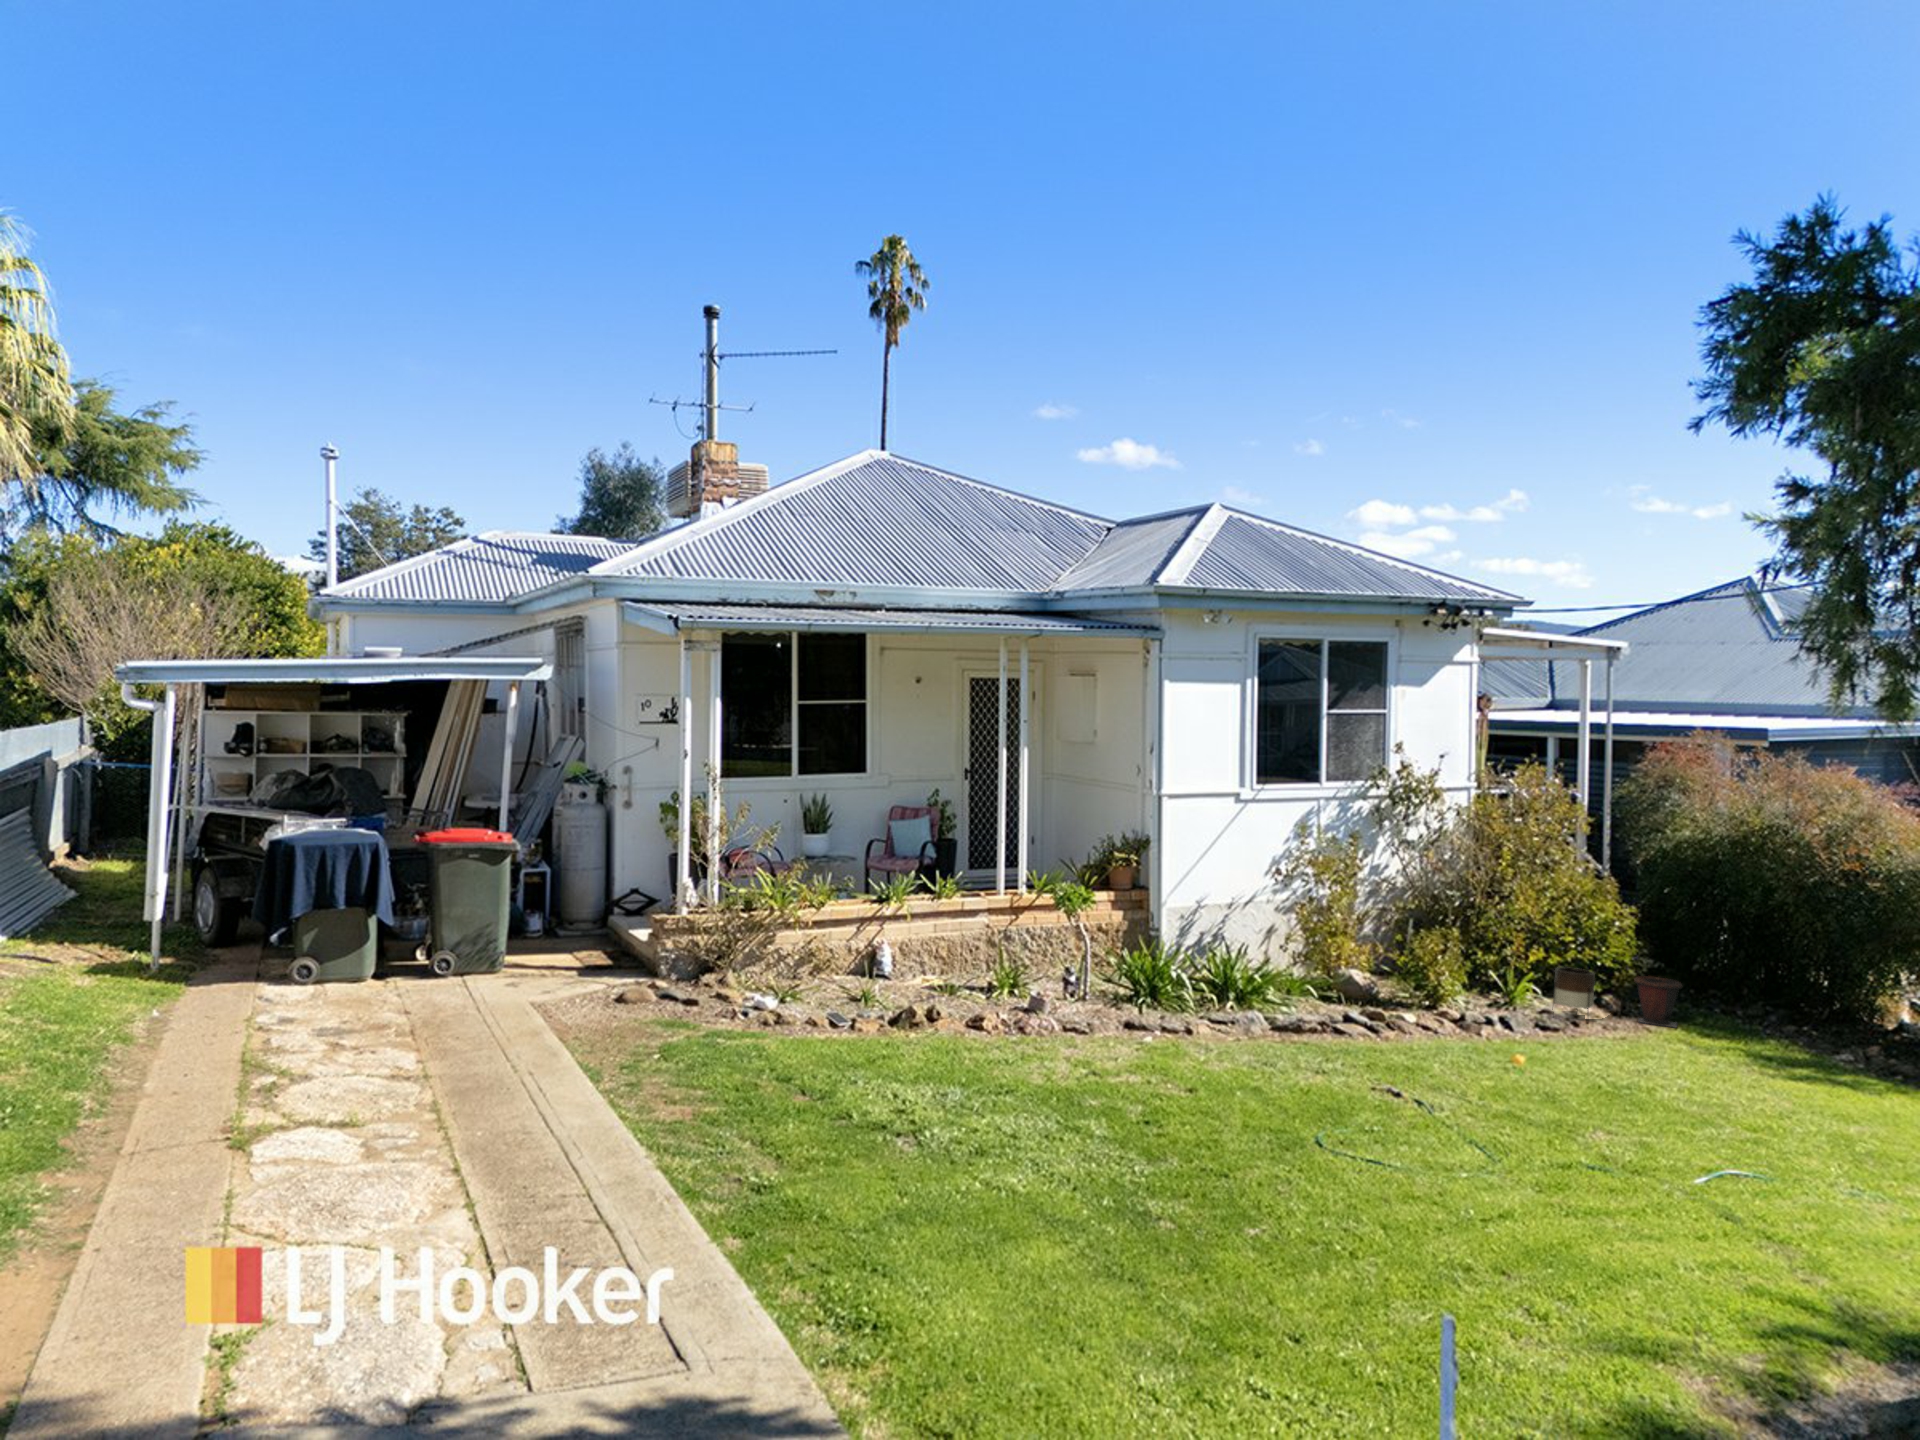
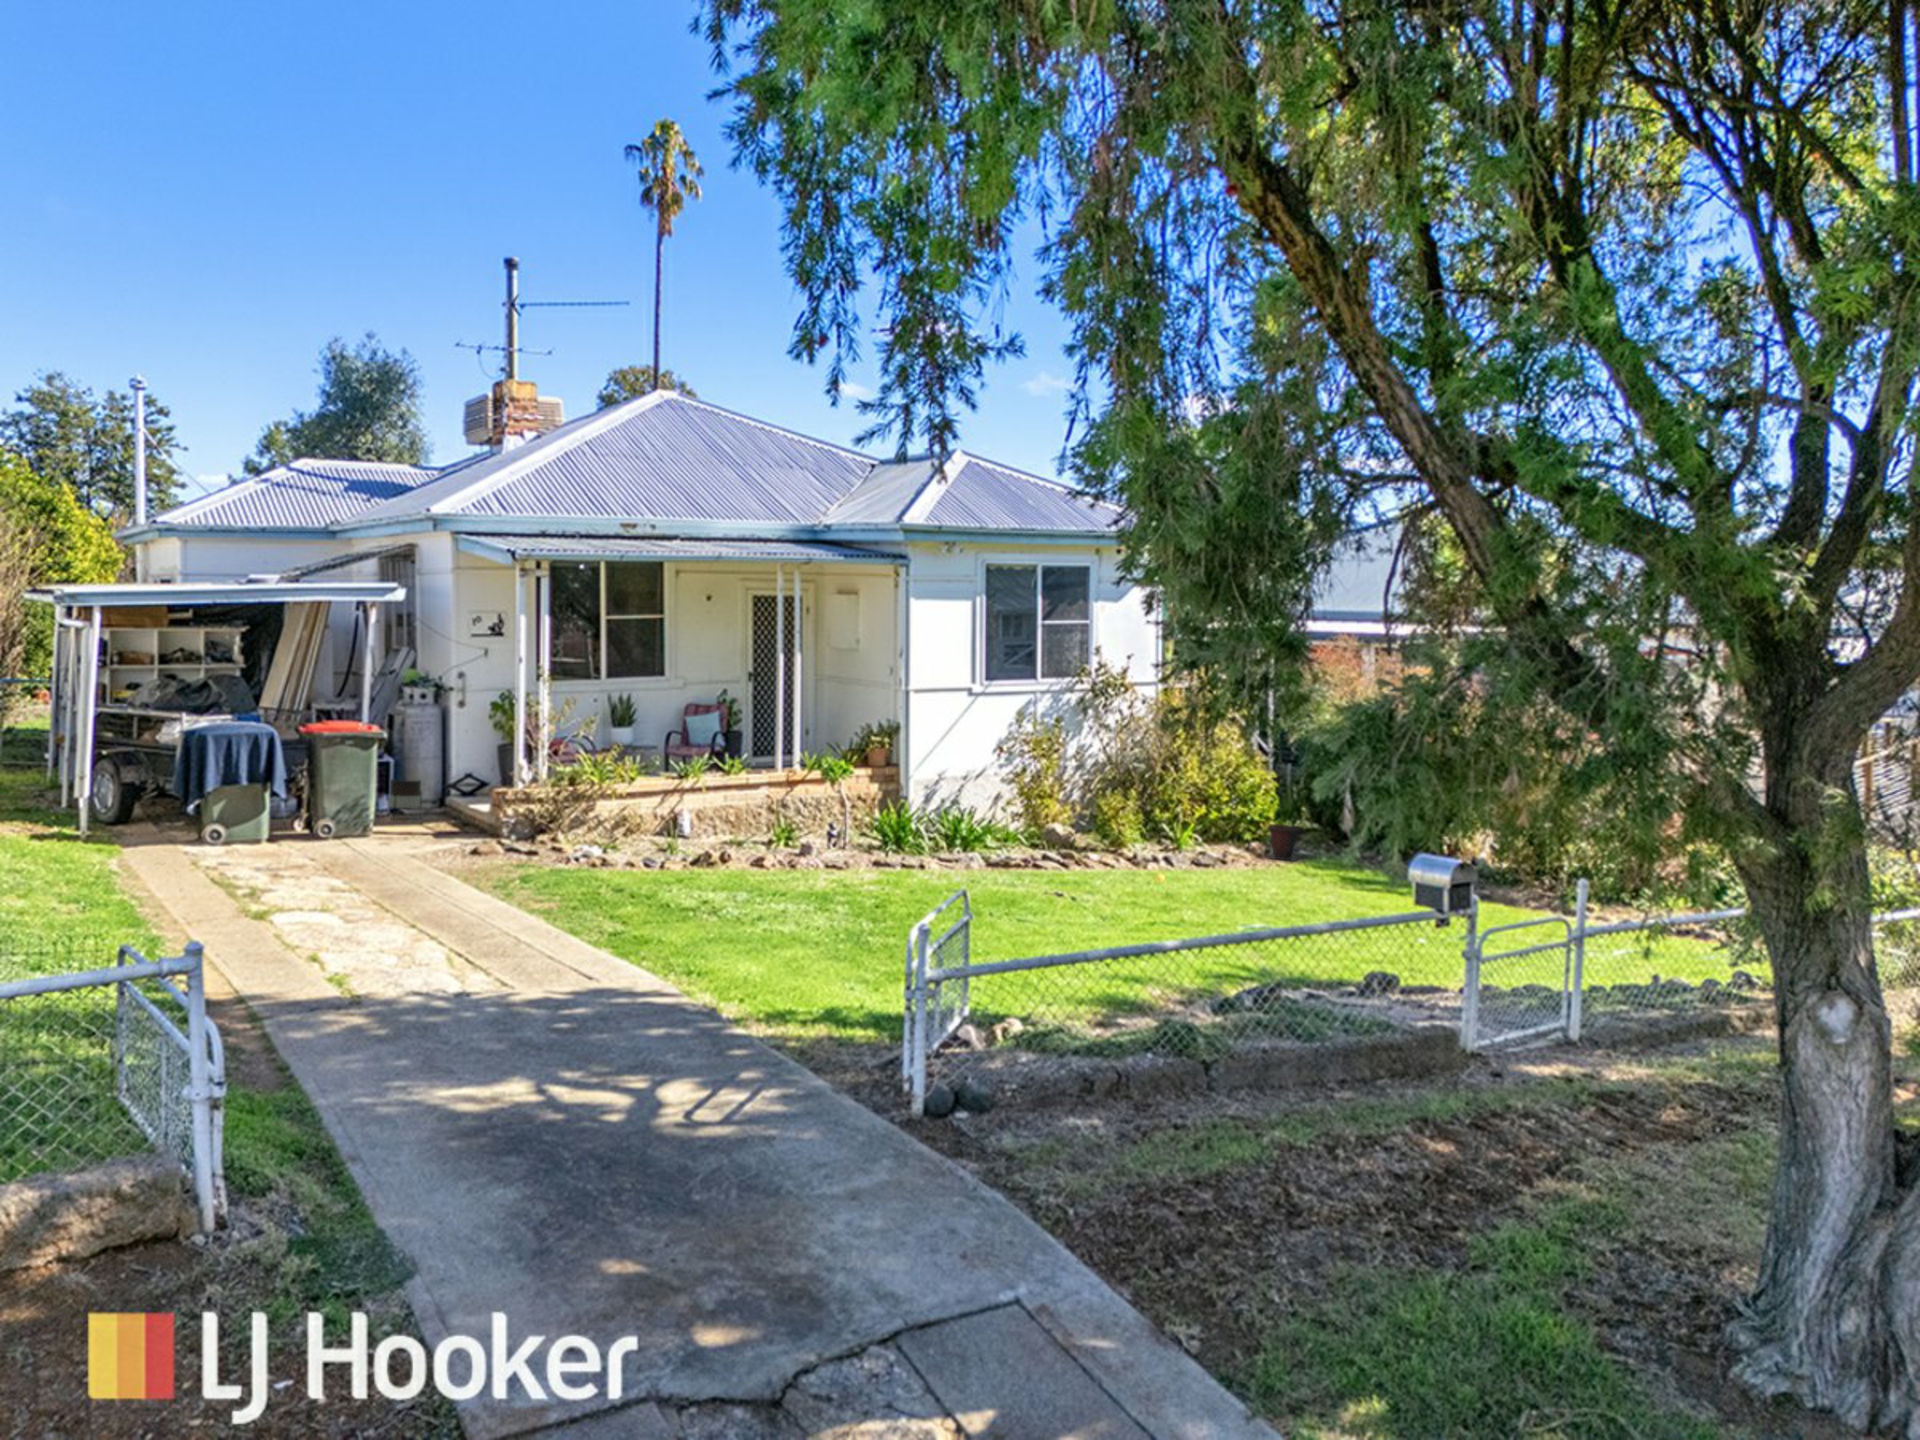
planter: present [1552,967,1595,1013] -> present [389,779,422,809]

